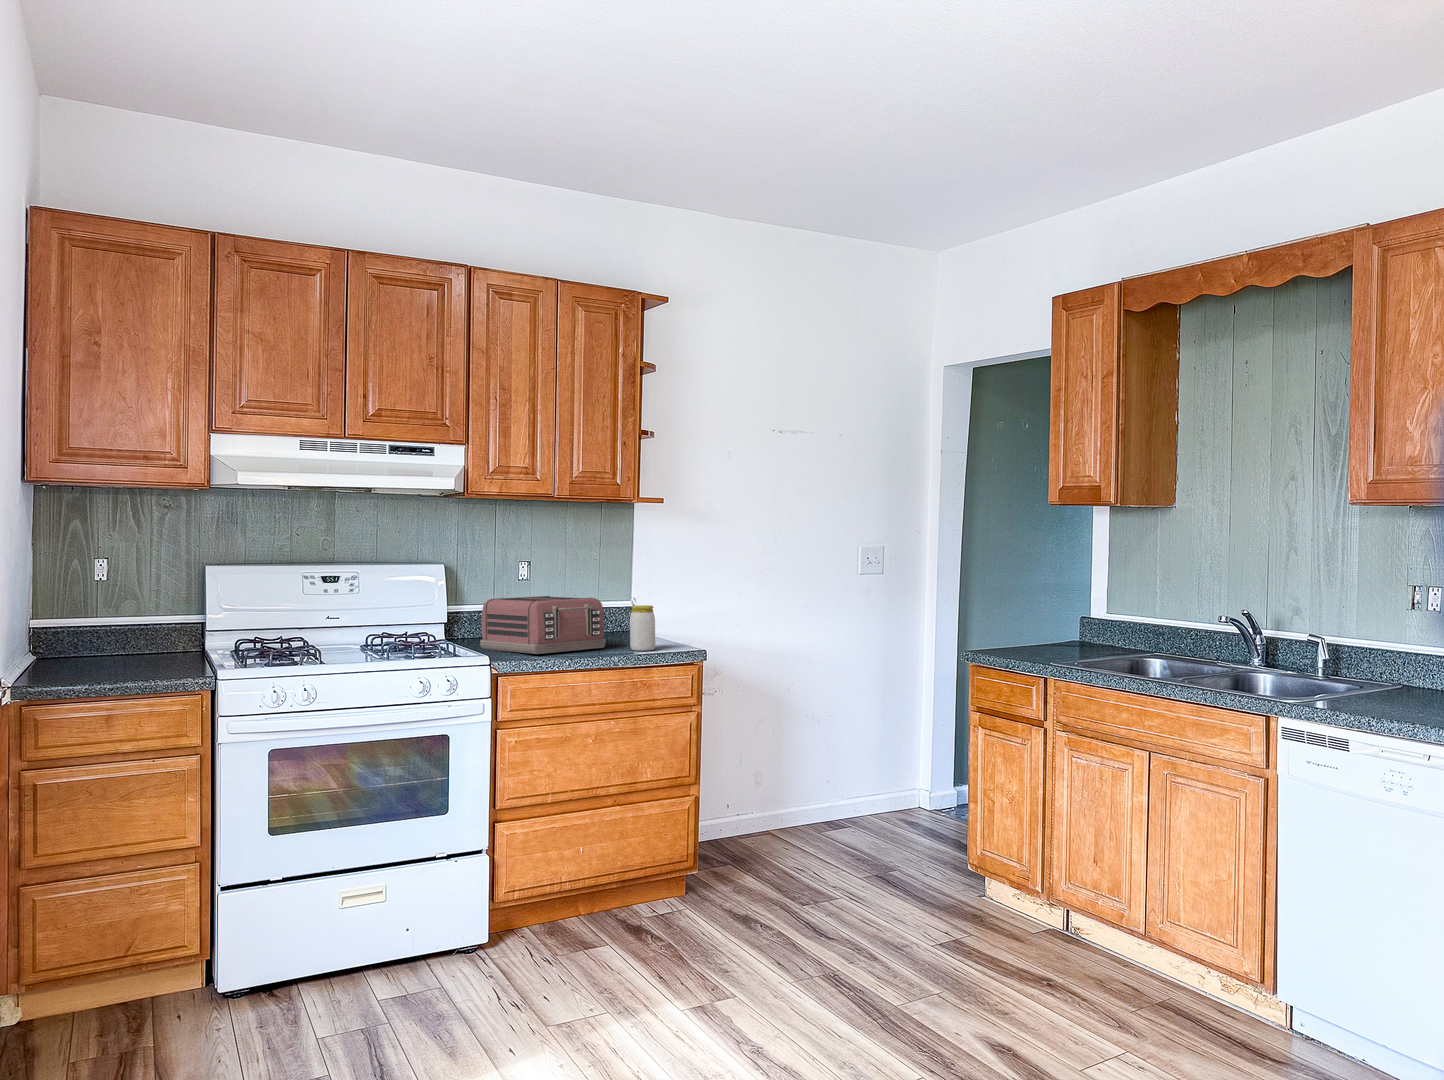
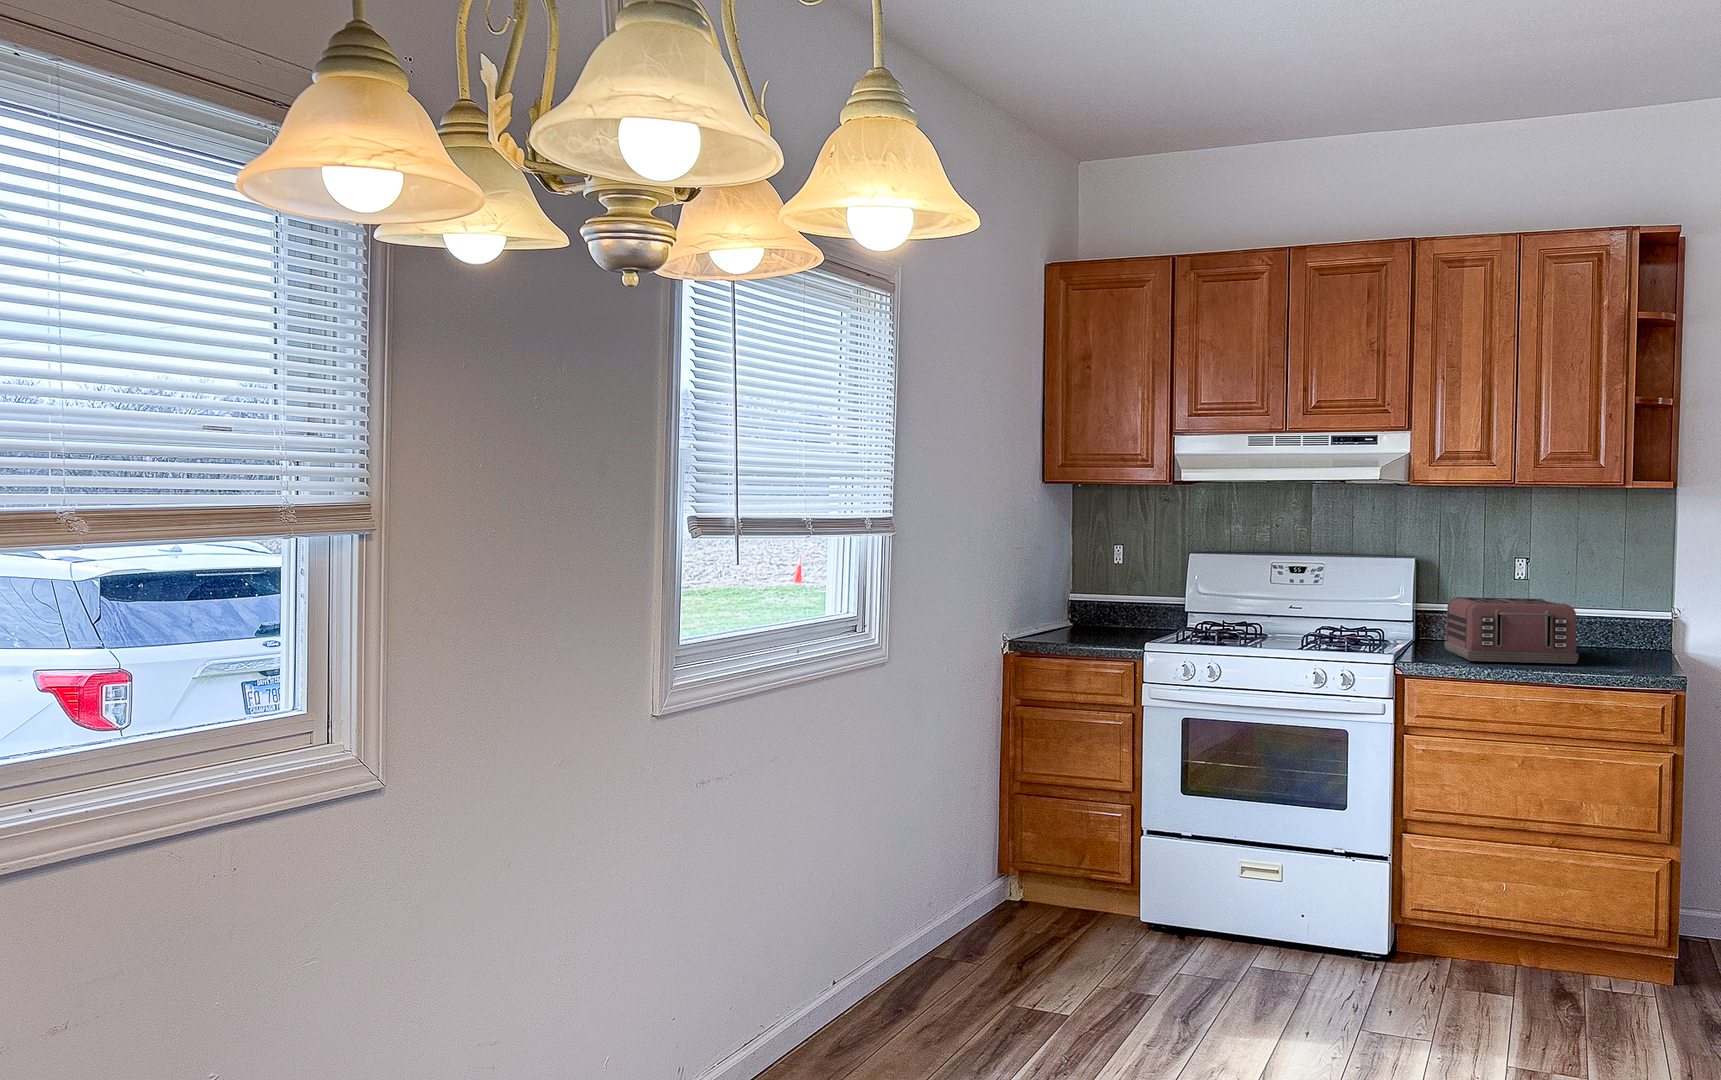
jar: present [630,605,655,651] -> none [1604,617,1639,673]

